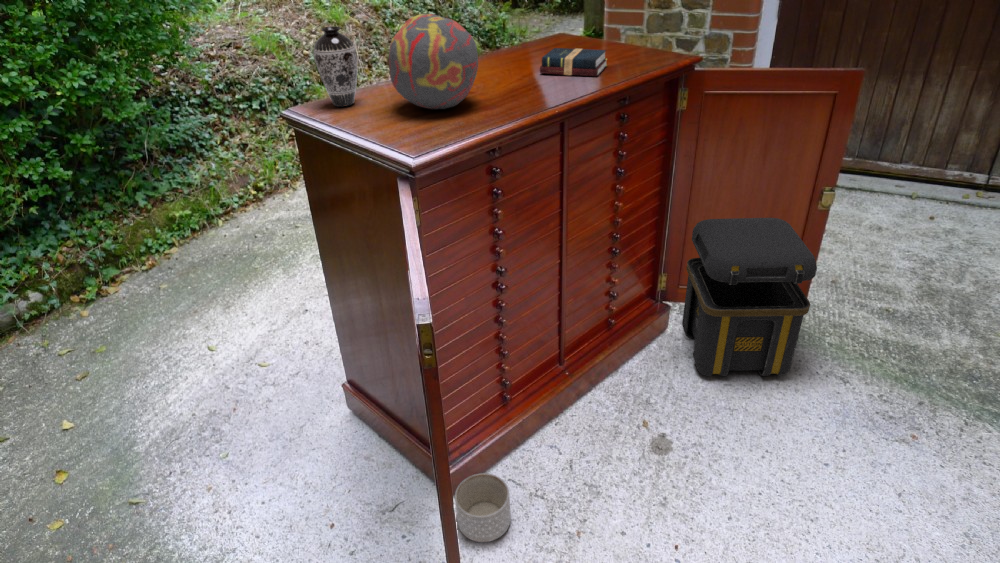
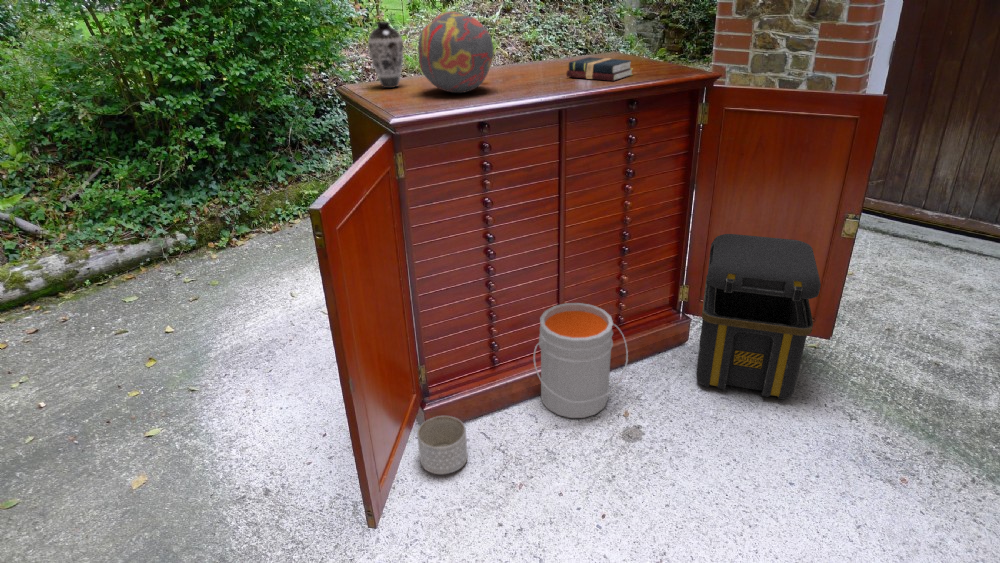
bucket: none [551,317,640,440] -> present [533,303,628,418]

